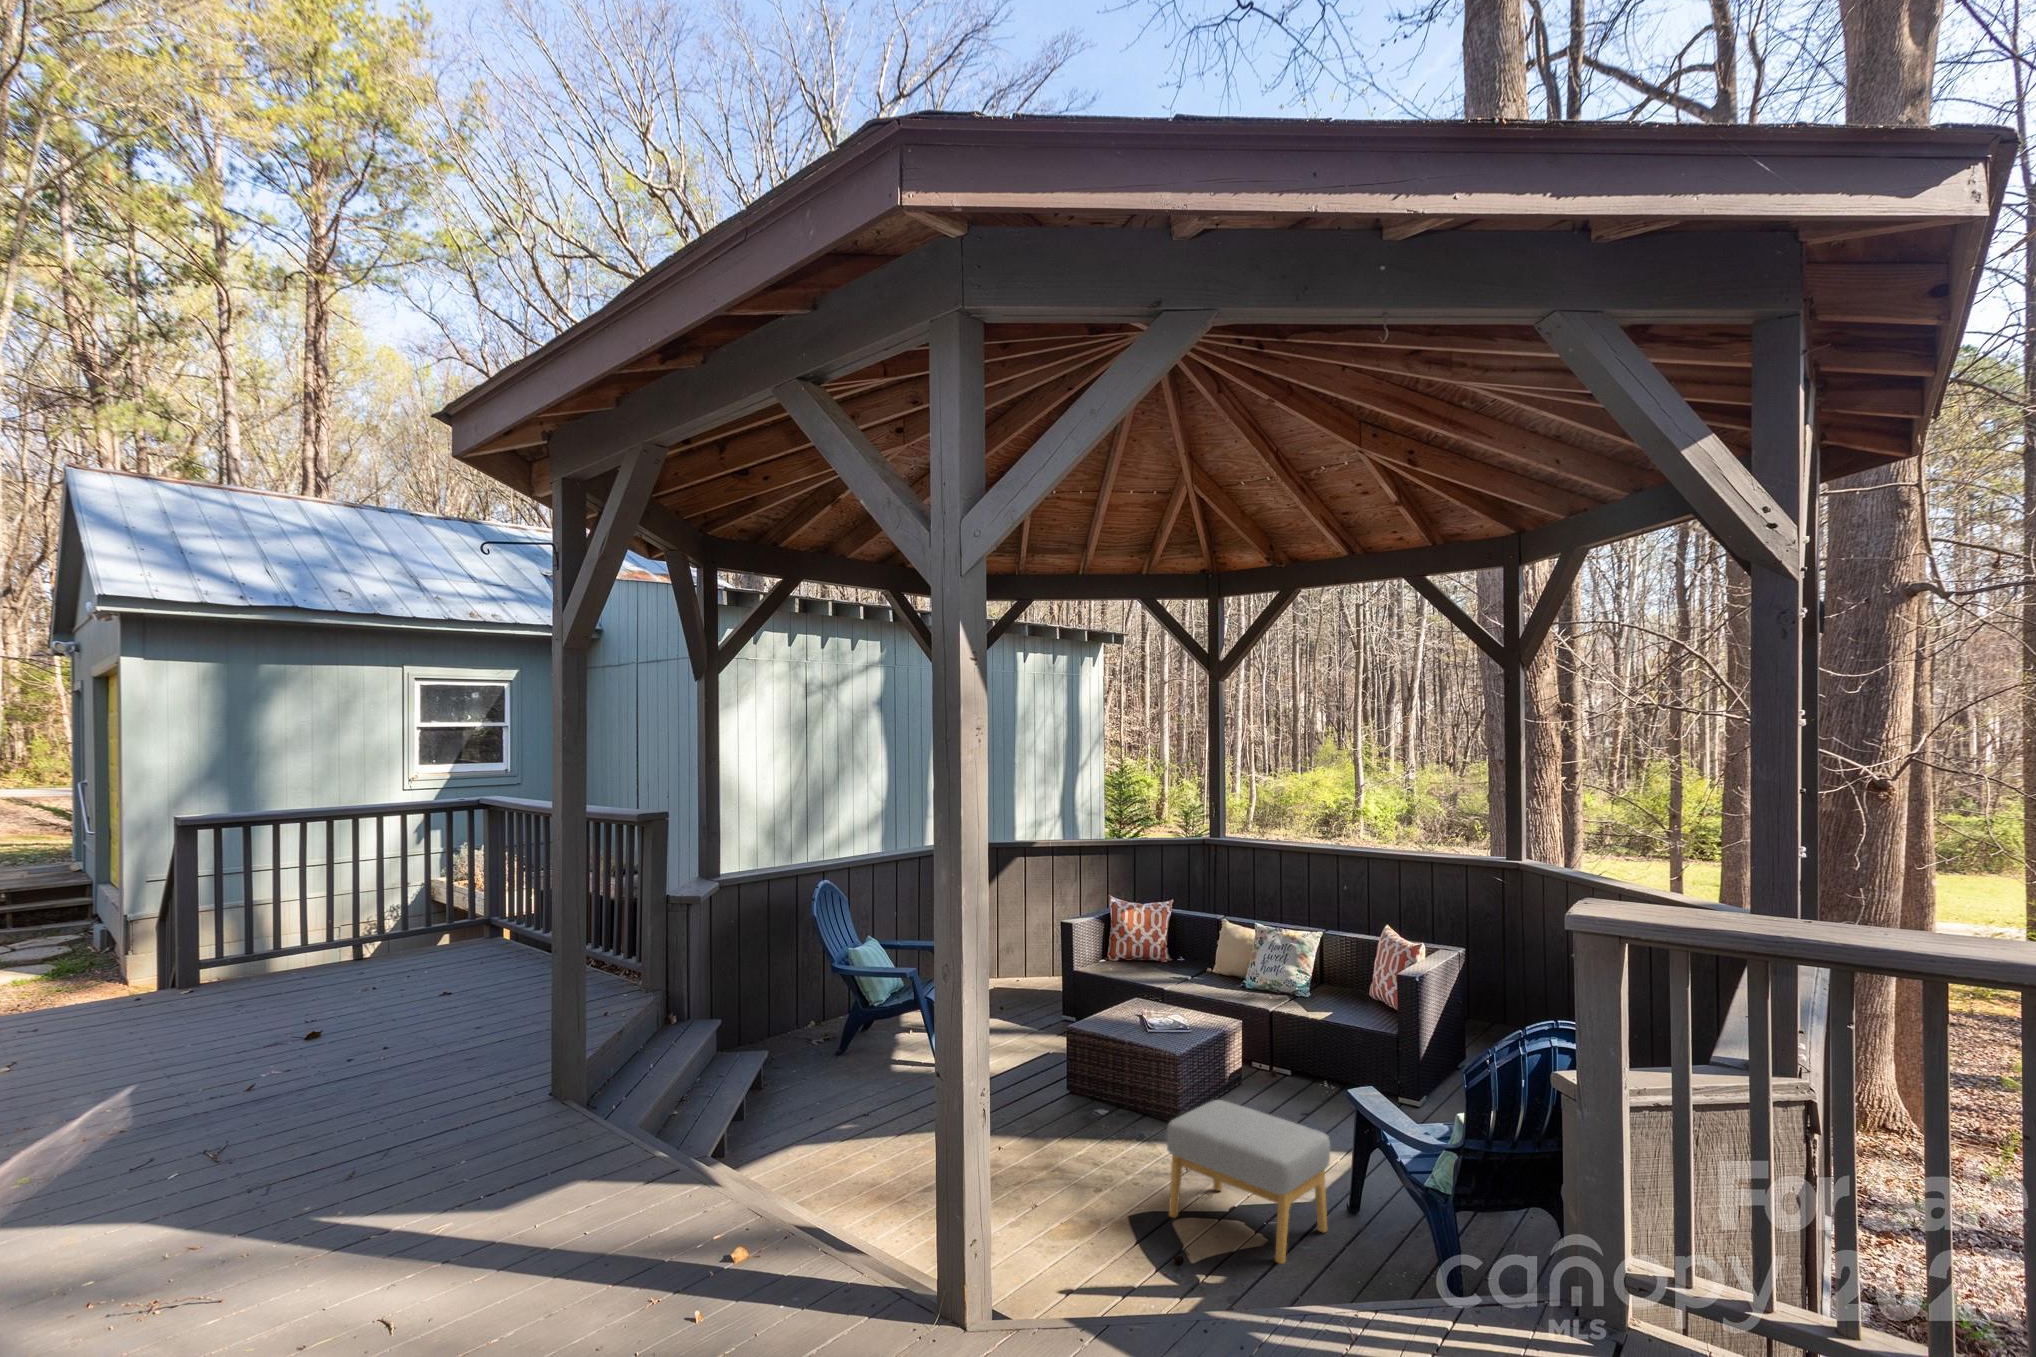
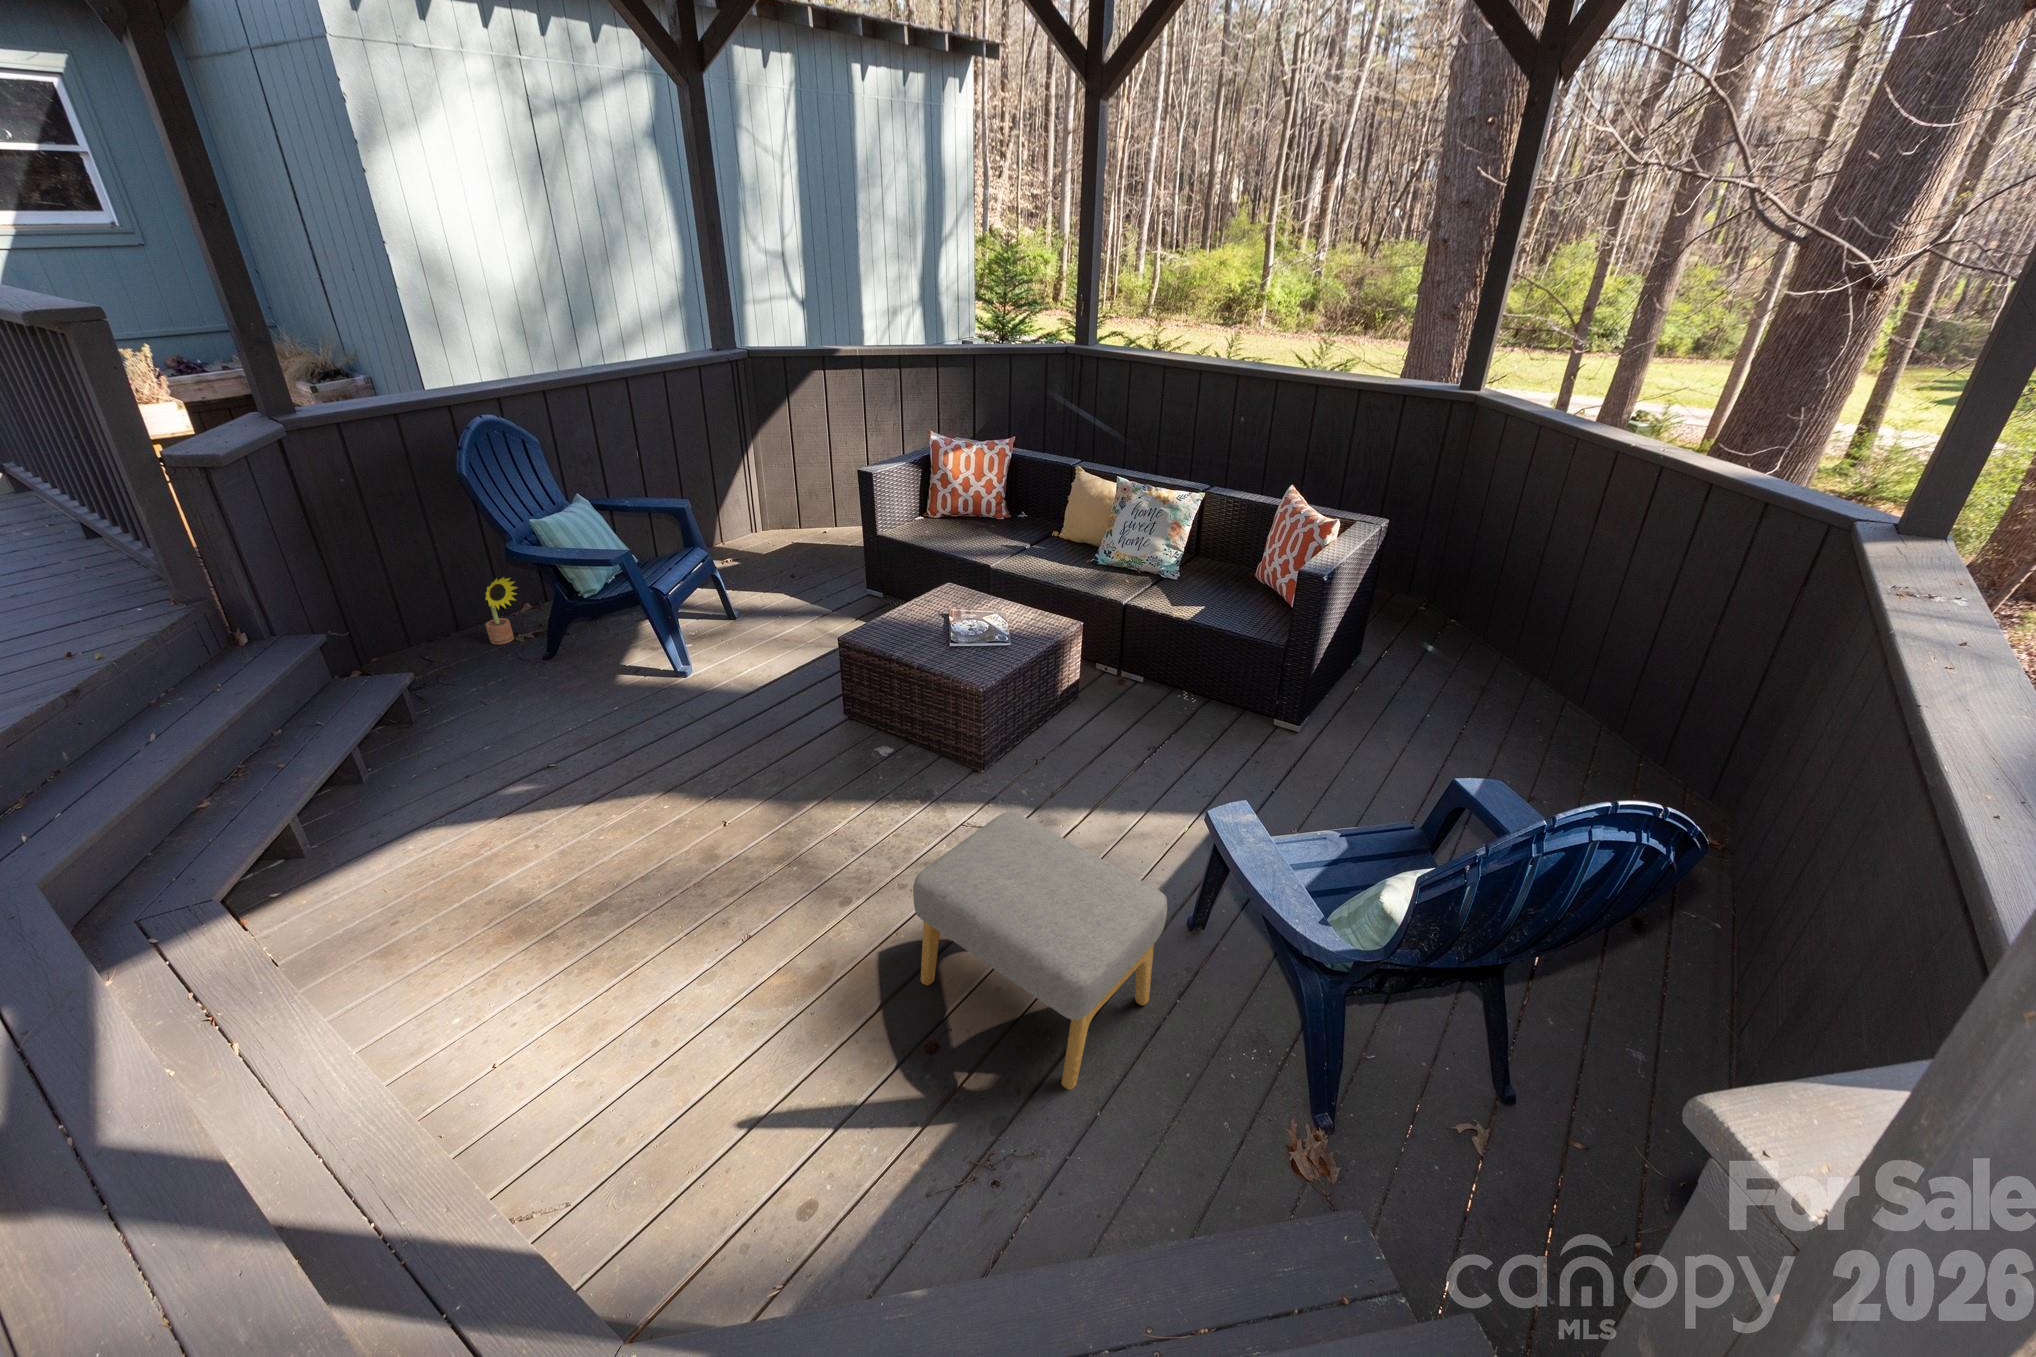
decorative plant: none [789,992,818,1047] -> present [485,577,517,644]

